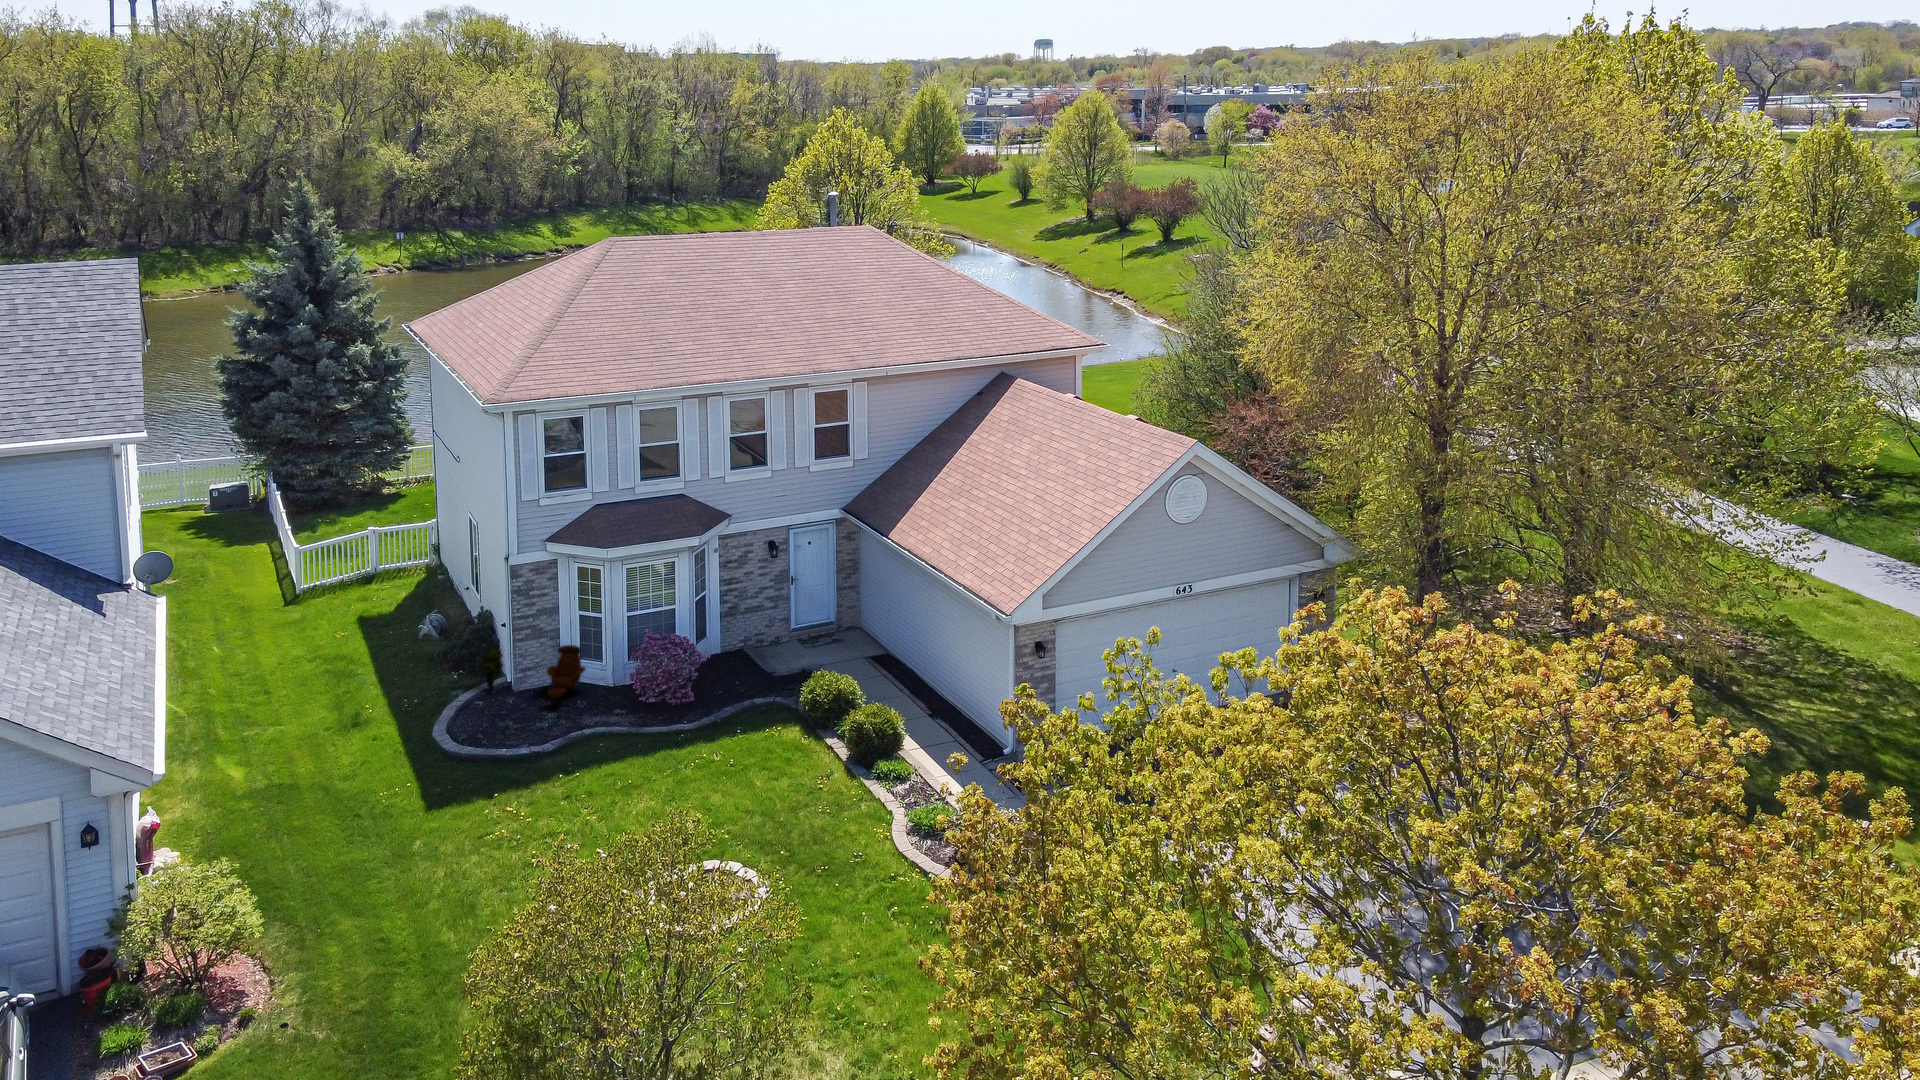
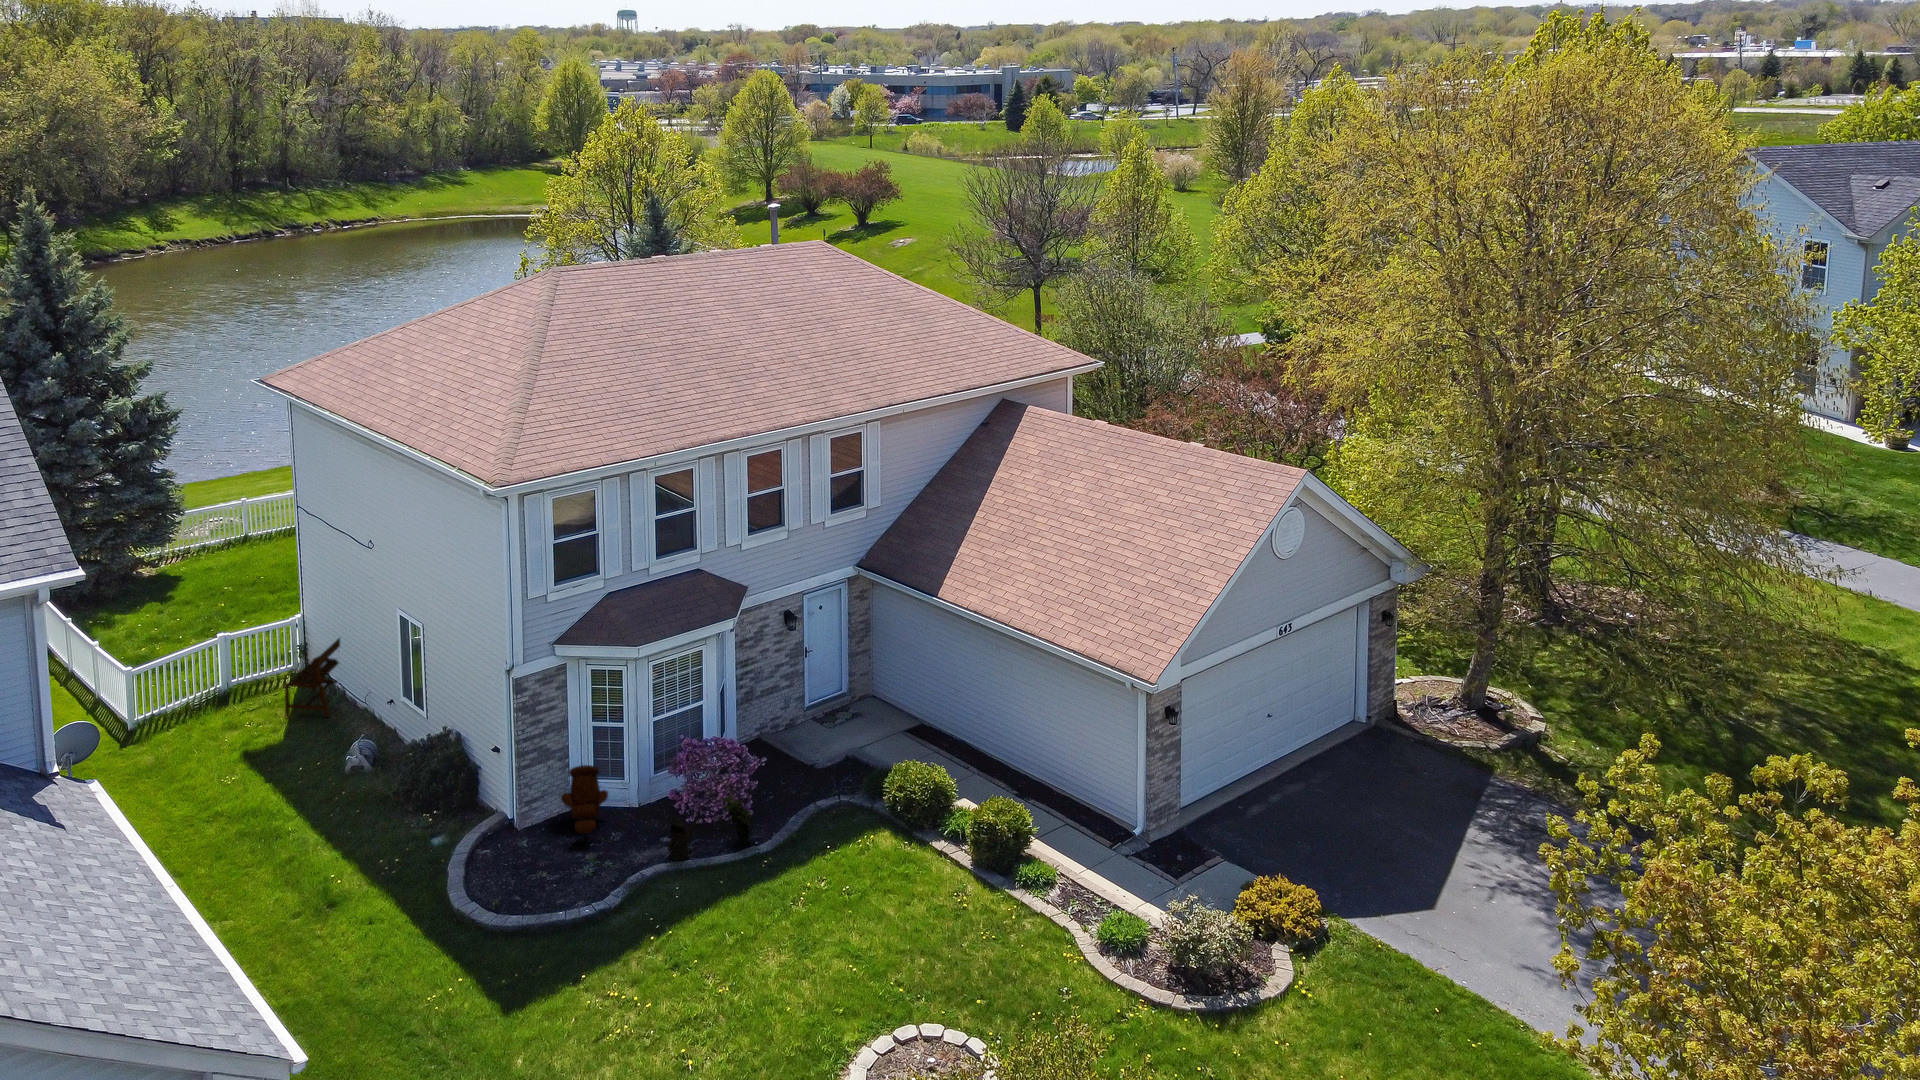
bench: none [402,536,463,600] -> present [285,638,340,718]
potted plant: present [482,649,503,690] -> present [723,794,751,845]
watering can: none [608,690,644,727] -> present [668,812,699,860]

